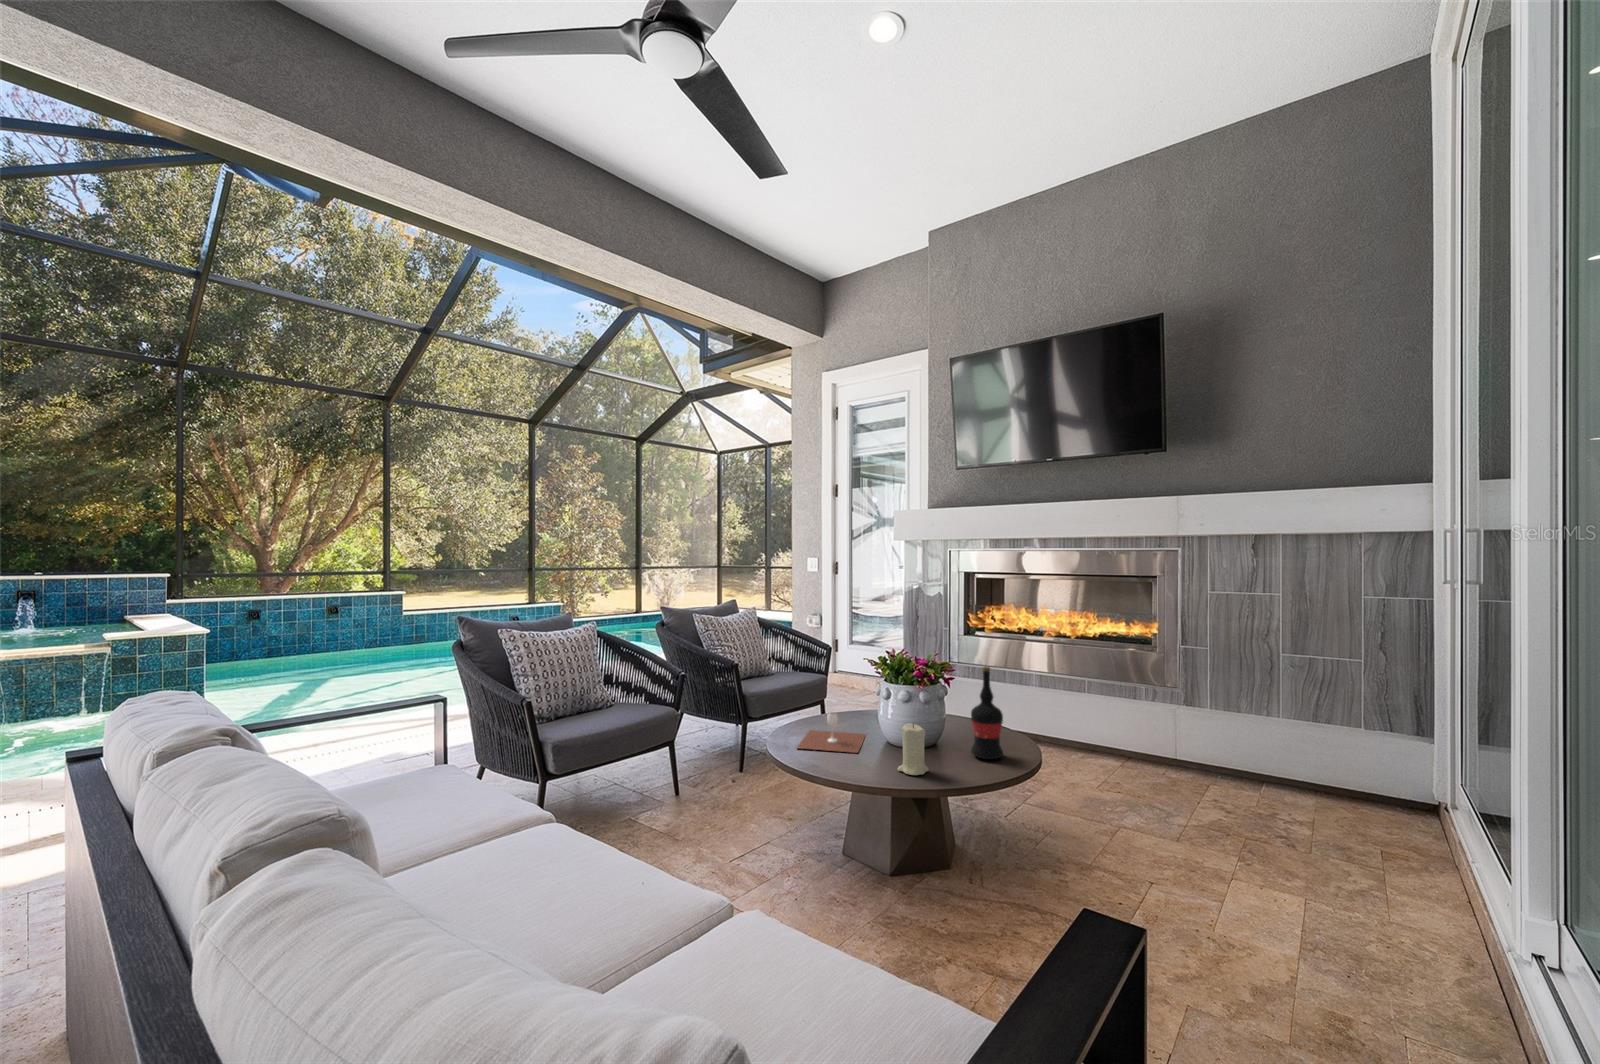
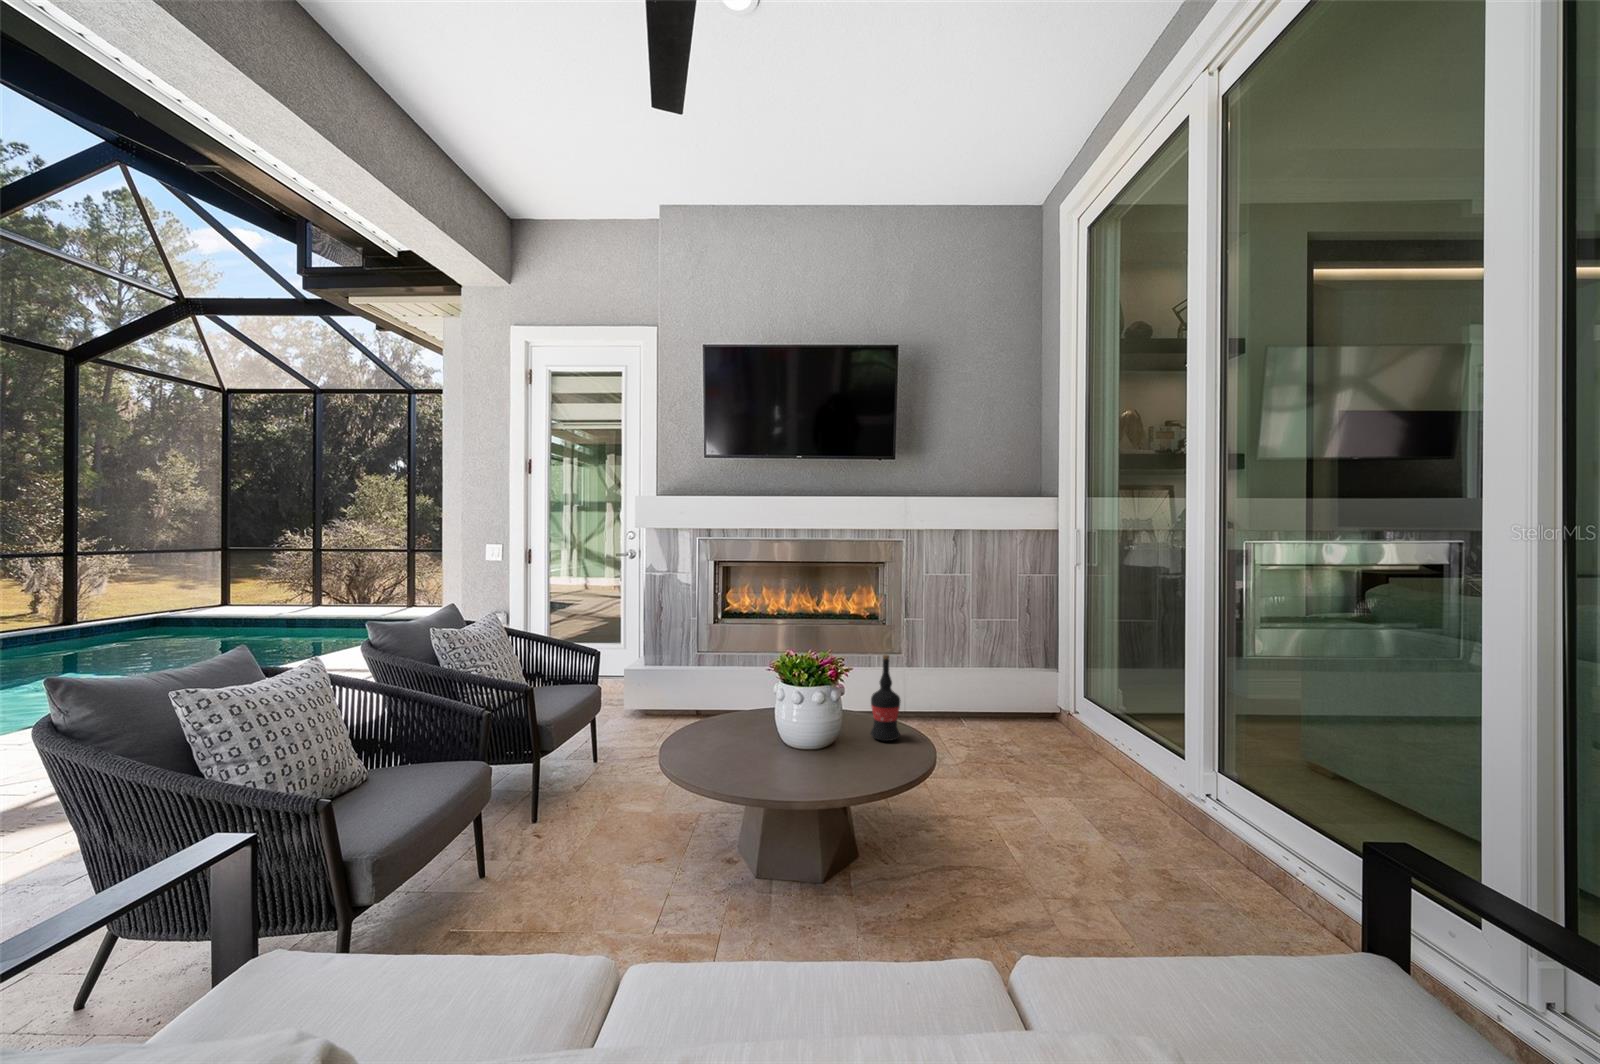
wine glass: present [797,712,866,753] -> none [697,725,784,772]
candle: present [897,723,928,775] -> none [841,719,870,769]

